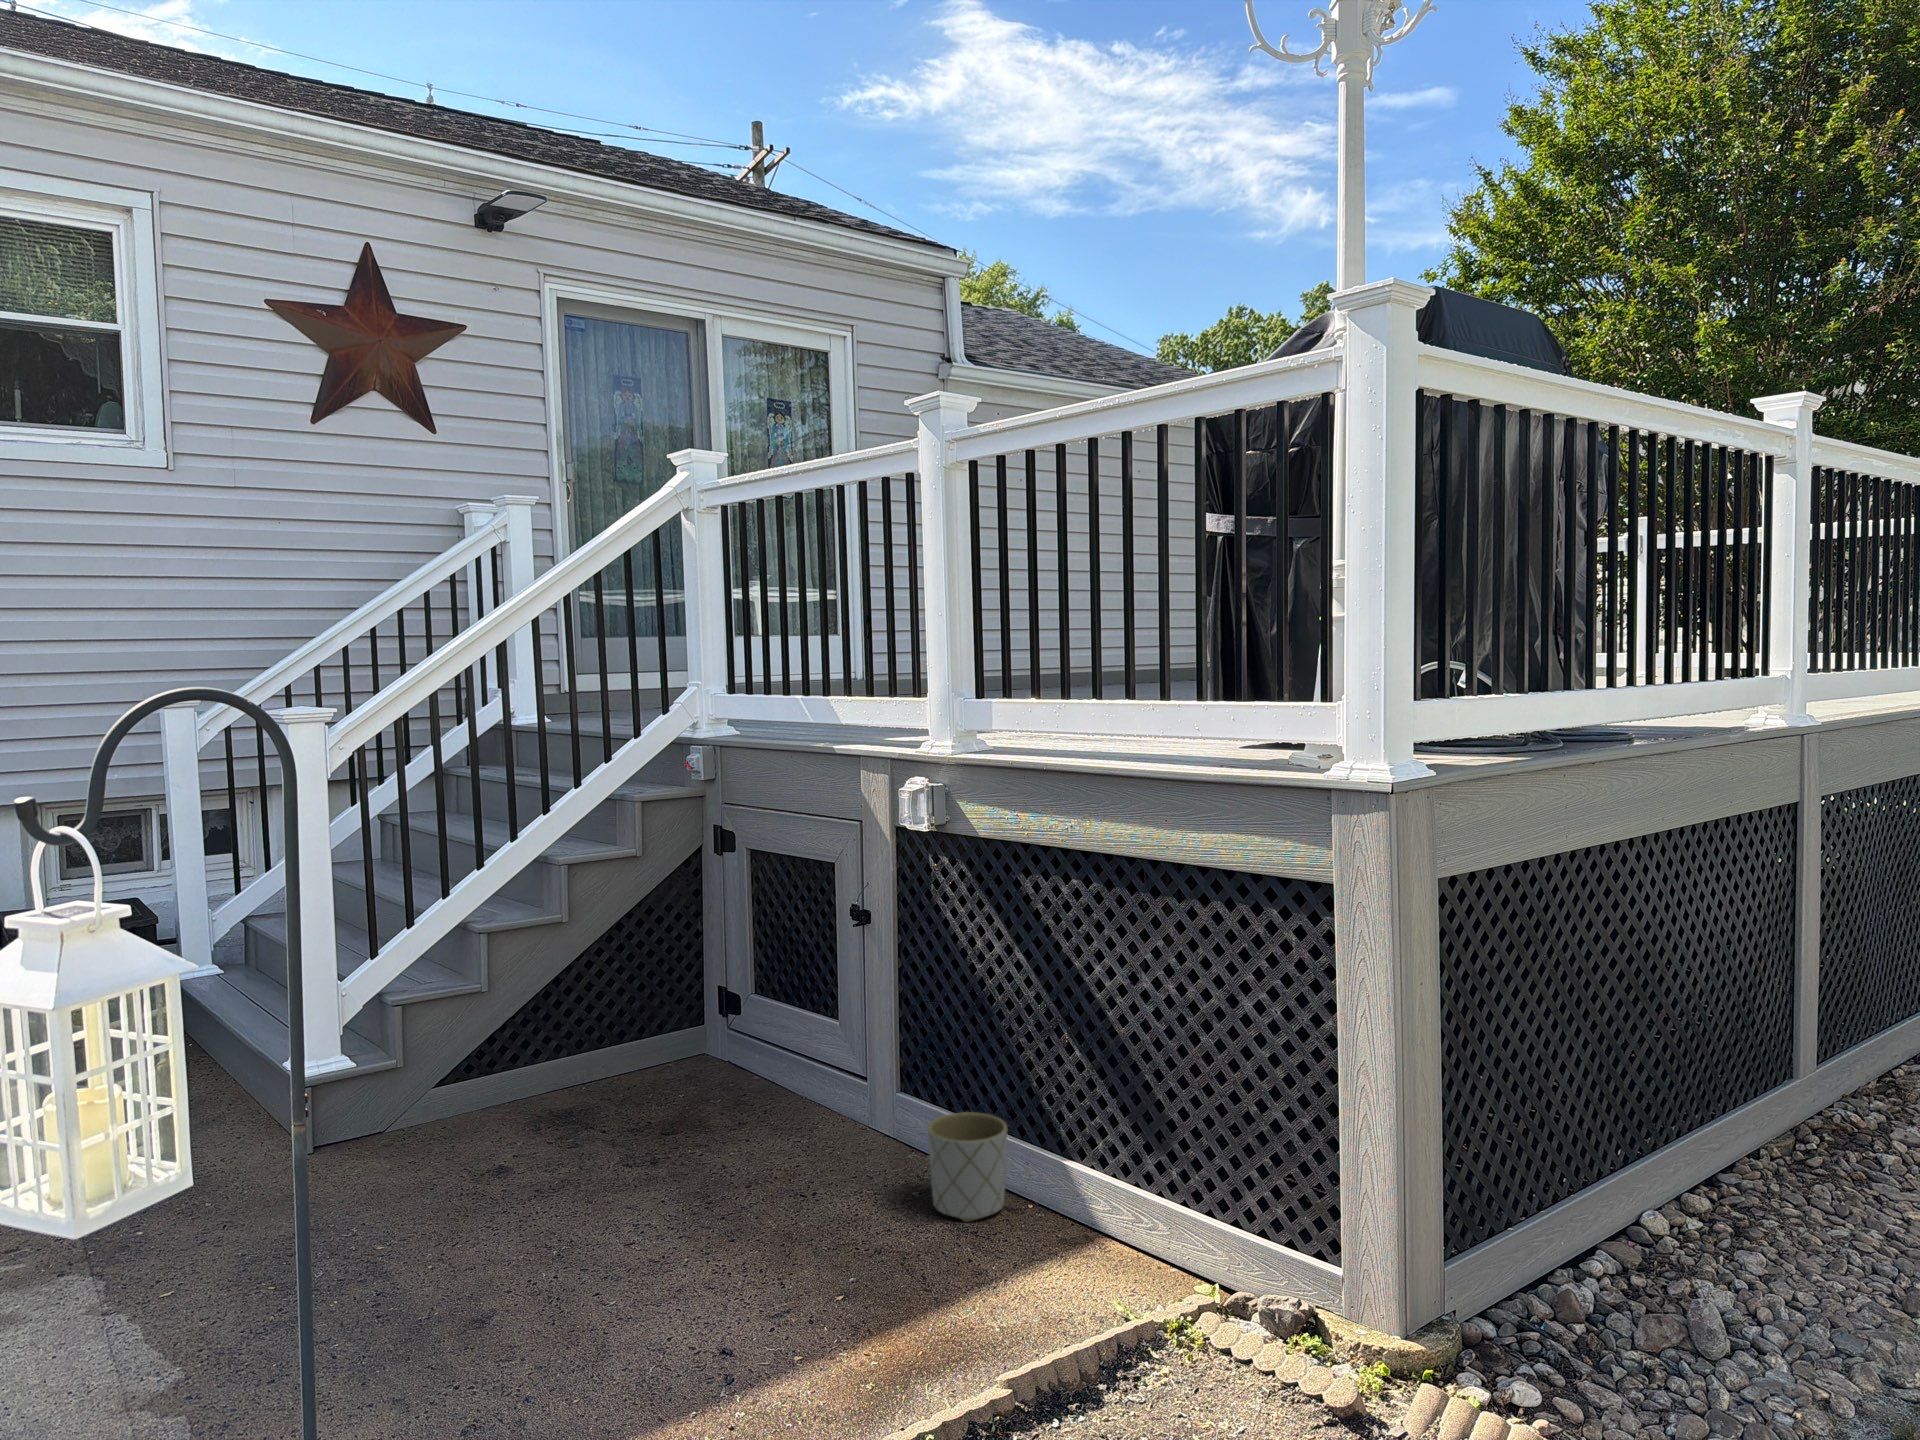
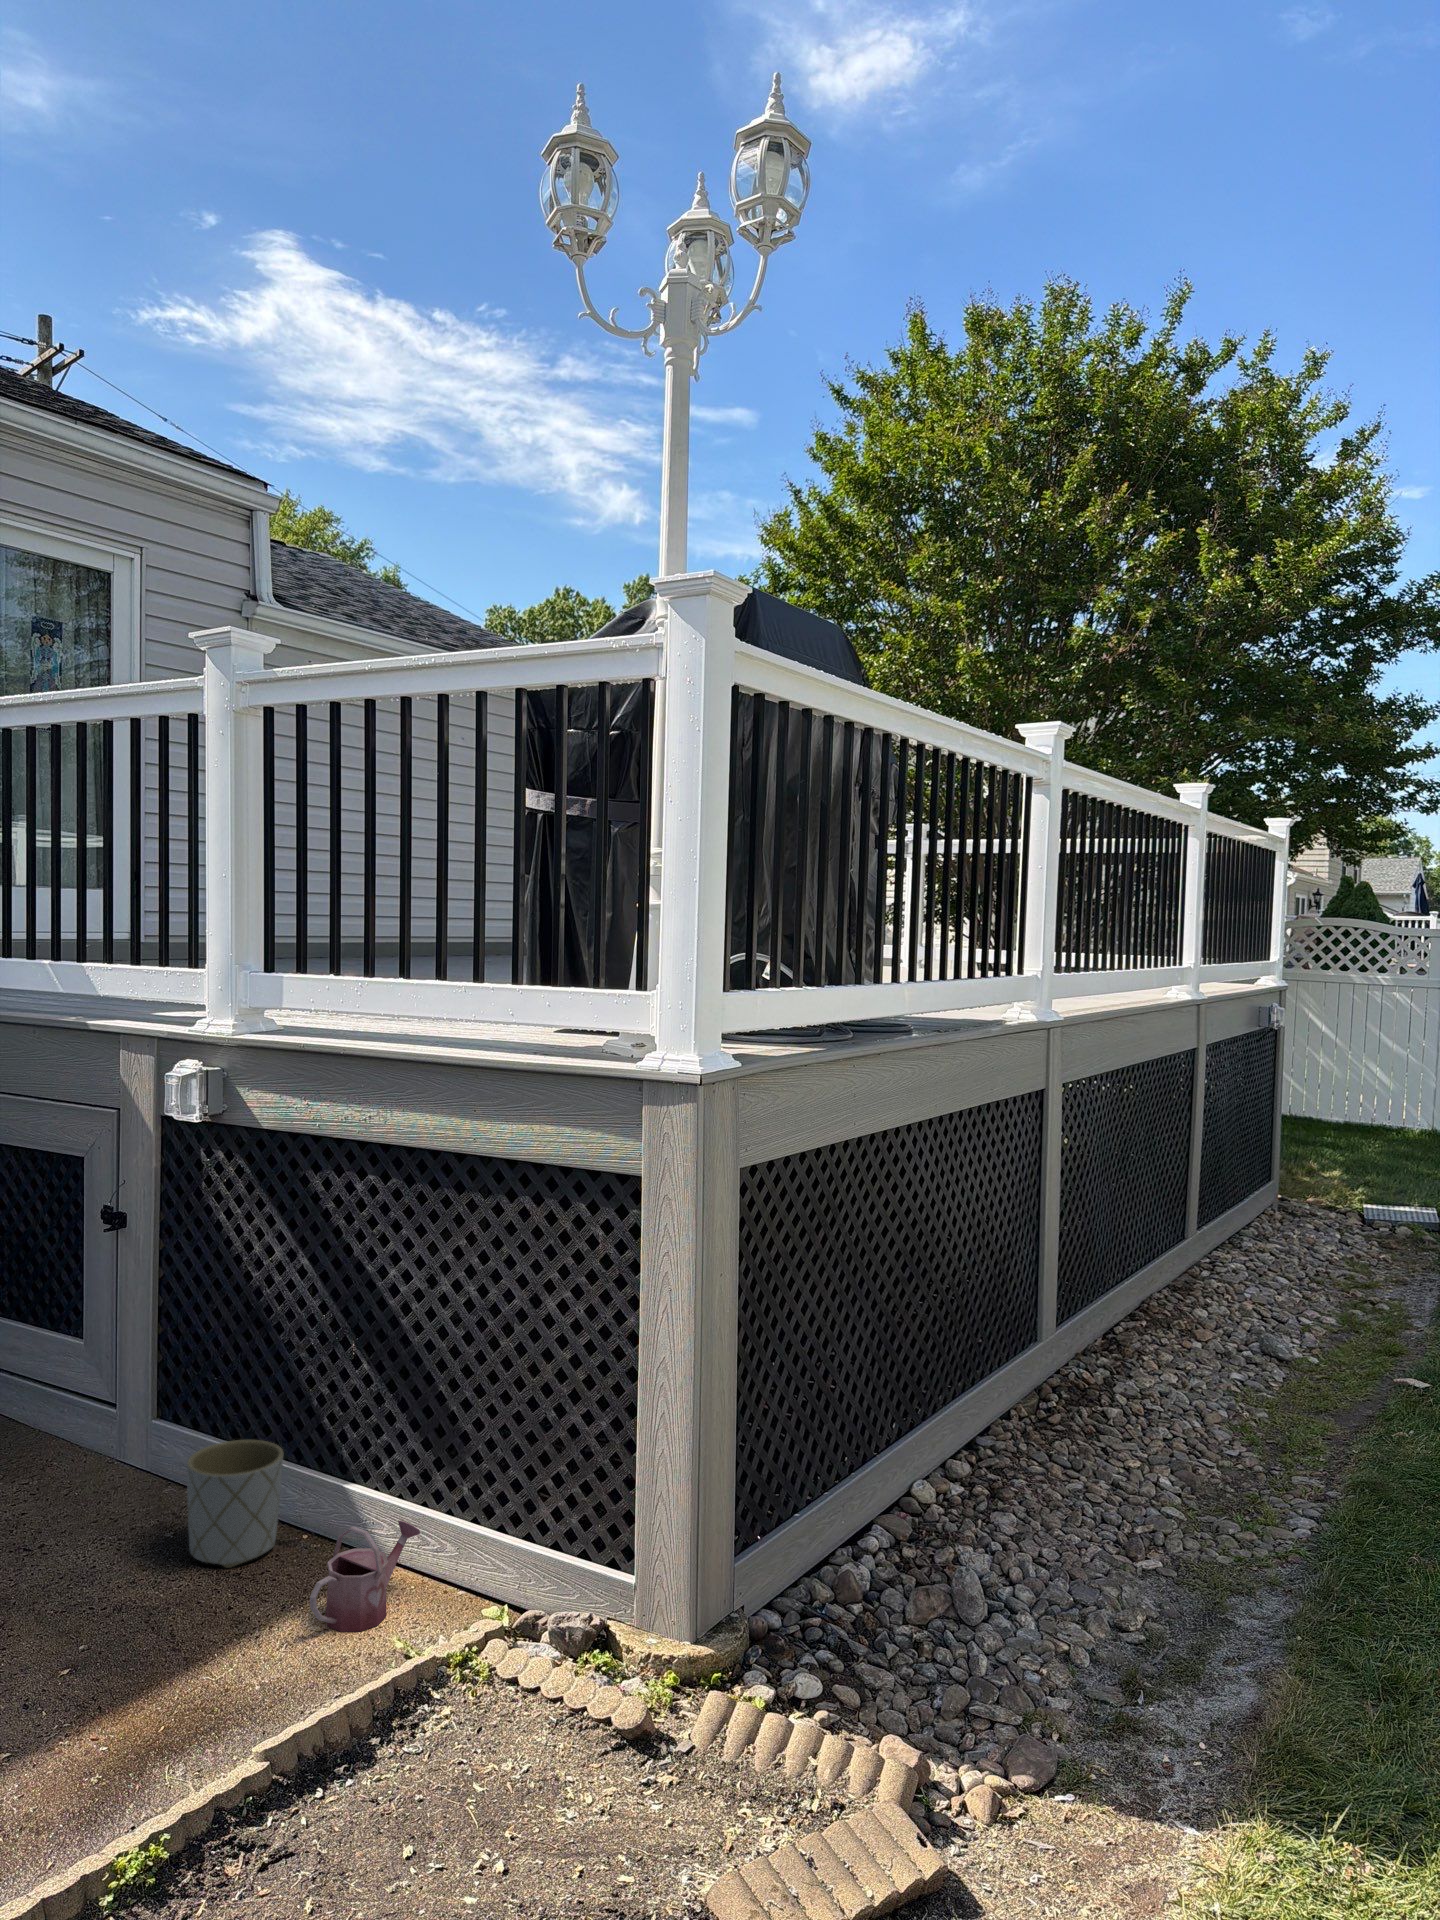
watering can: none [1039,1195,1133,1289] -> present [310,1521,421,1632]

